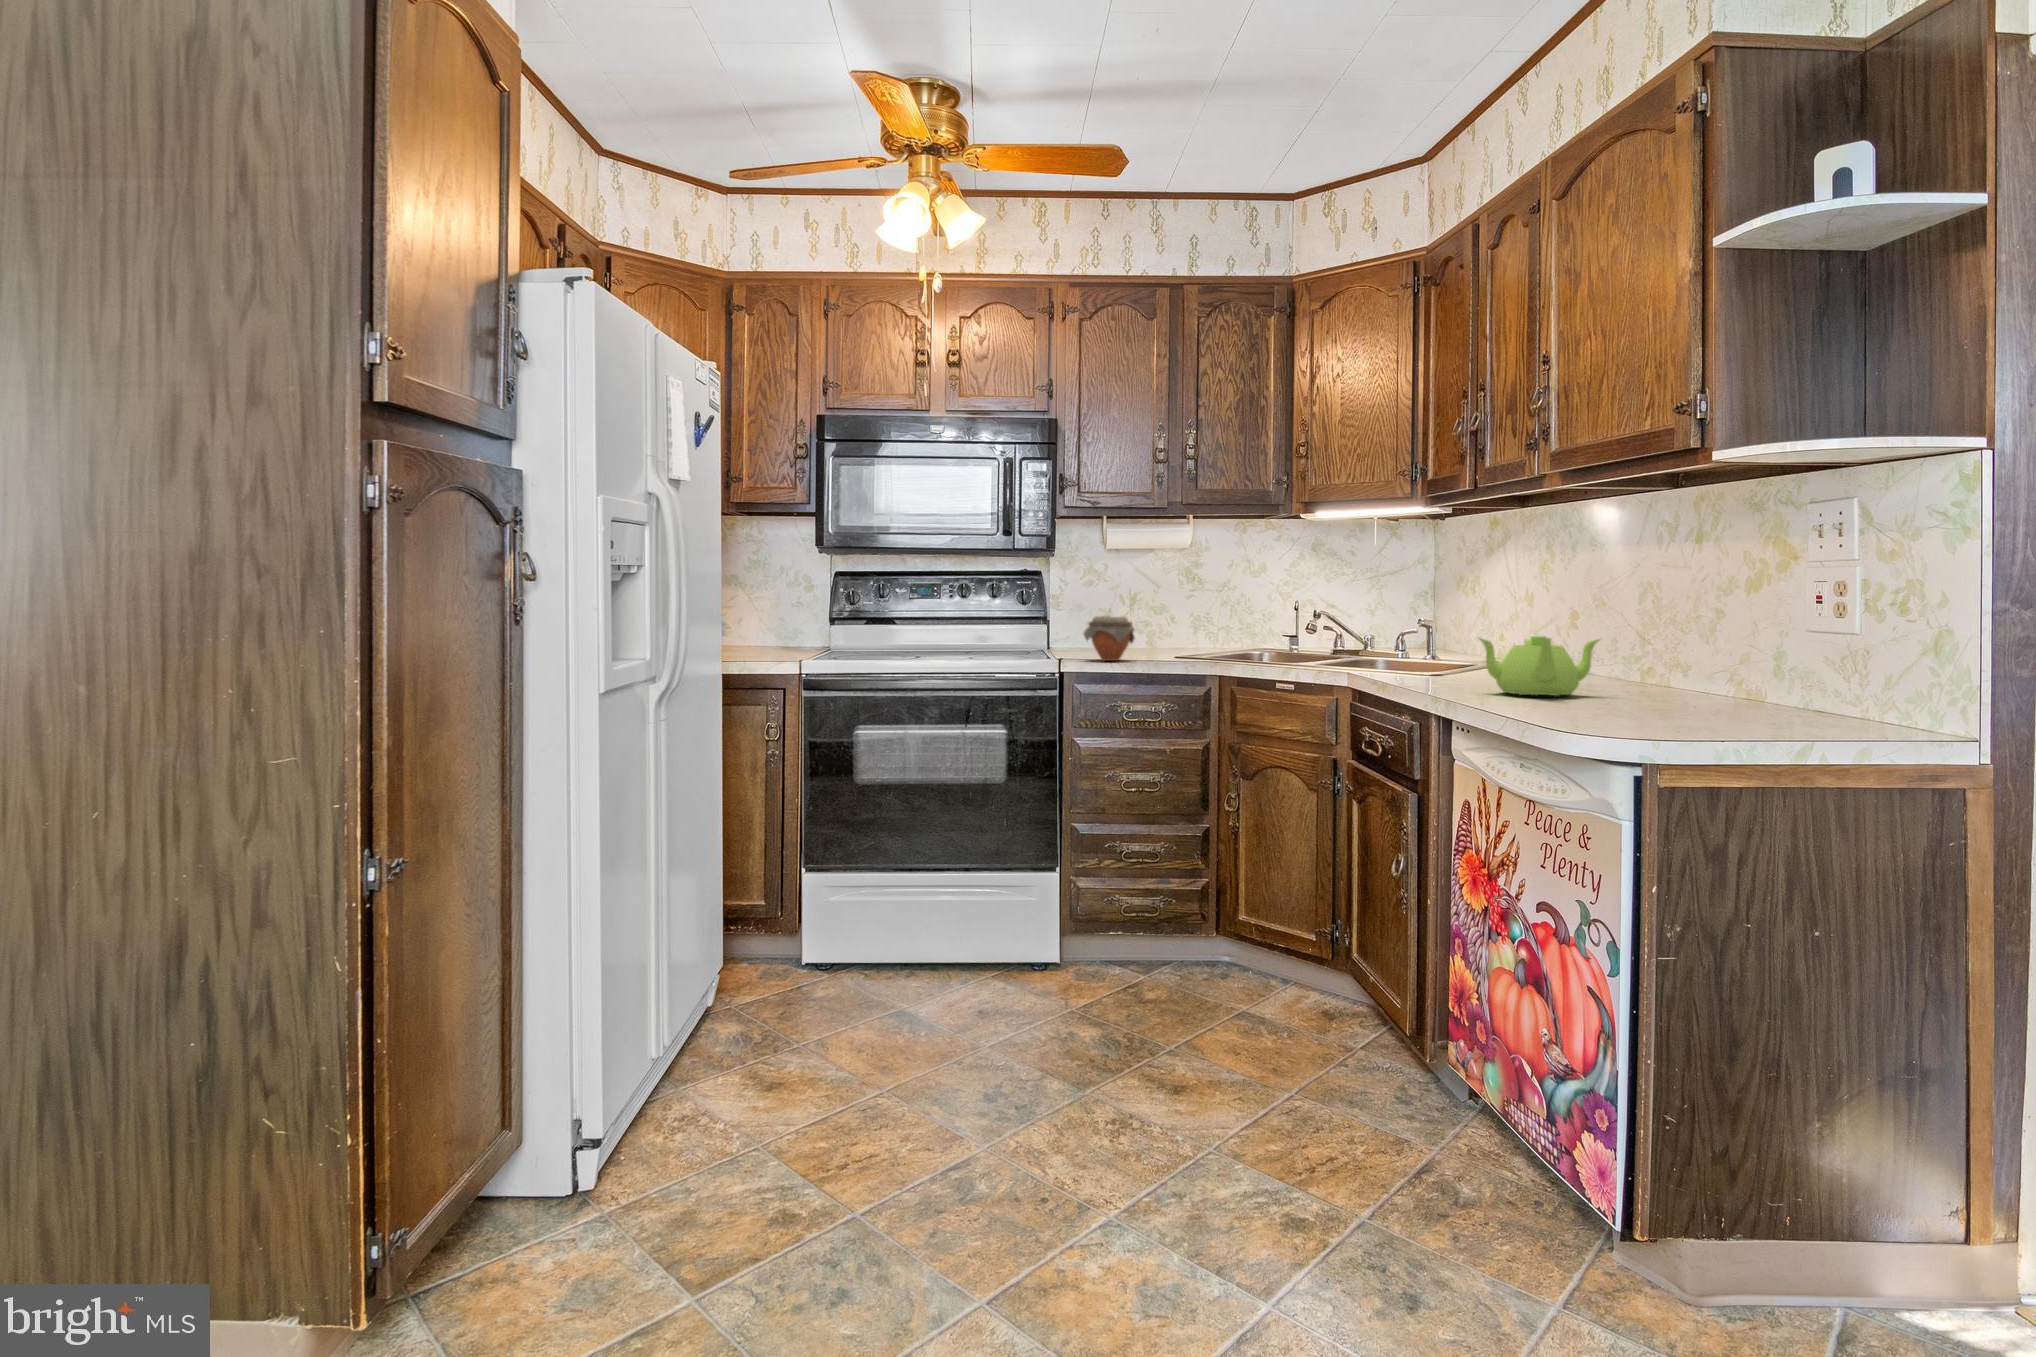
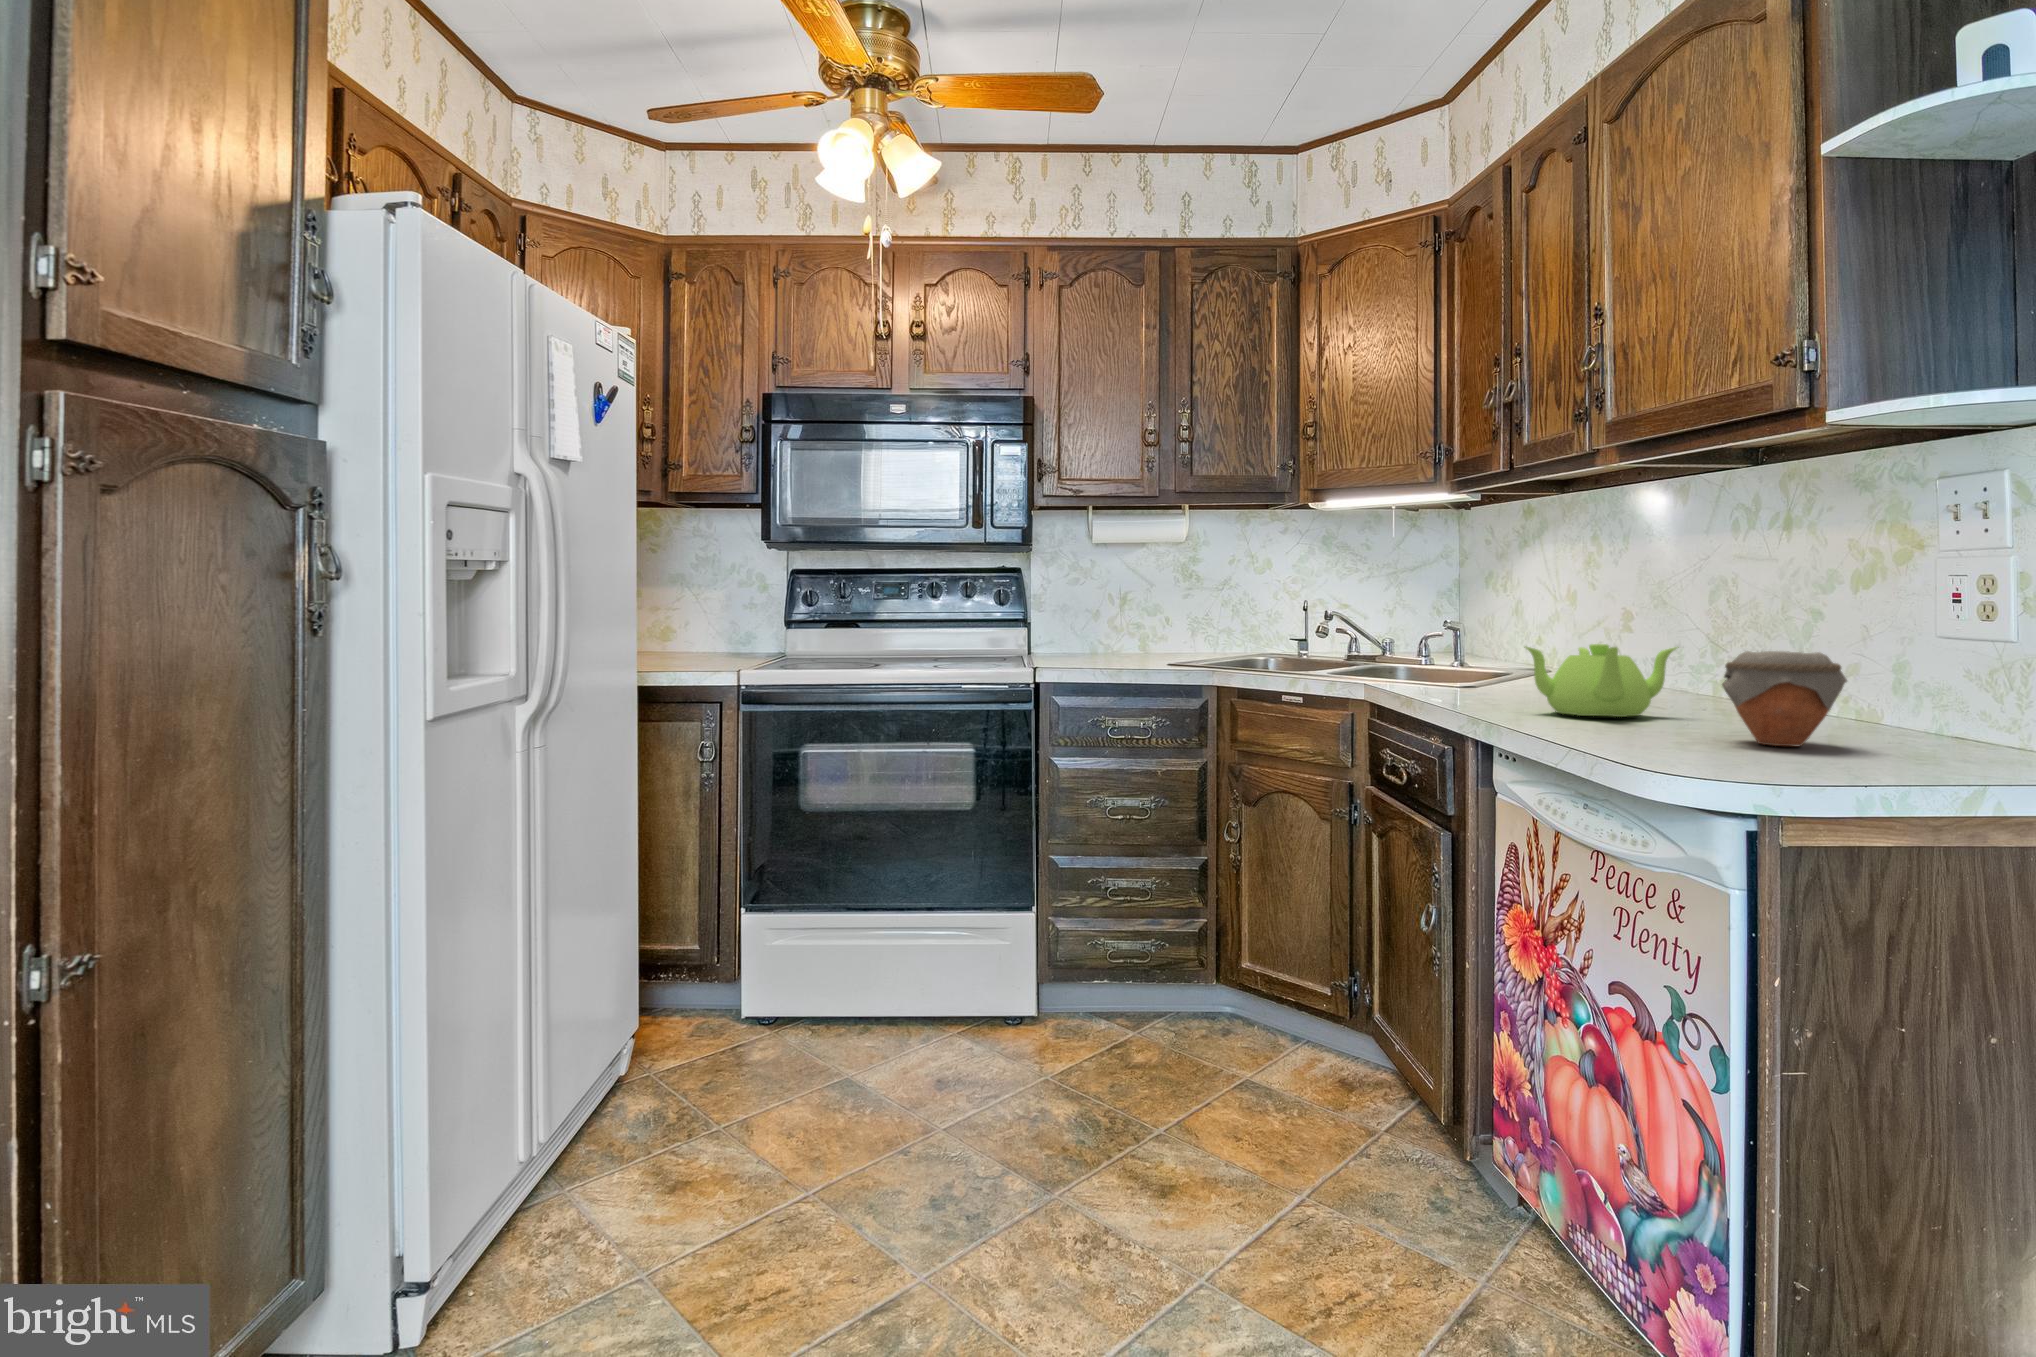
jar: present [1083,616,1135,661] -> present [1722,651,1847,746]

